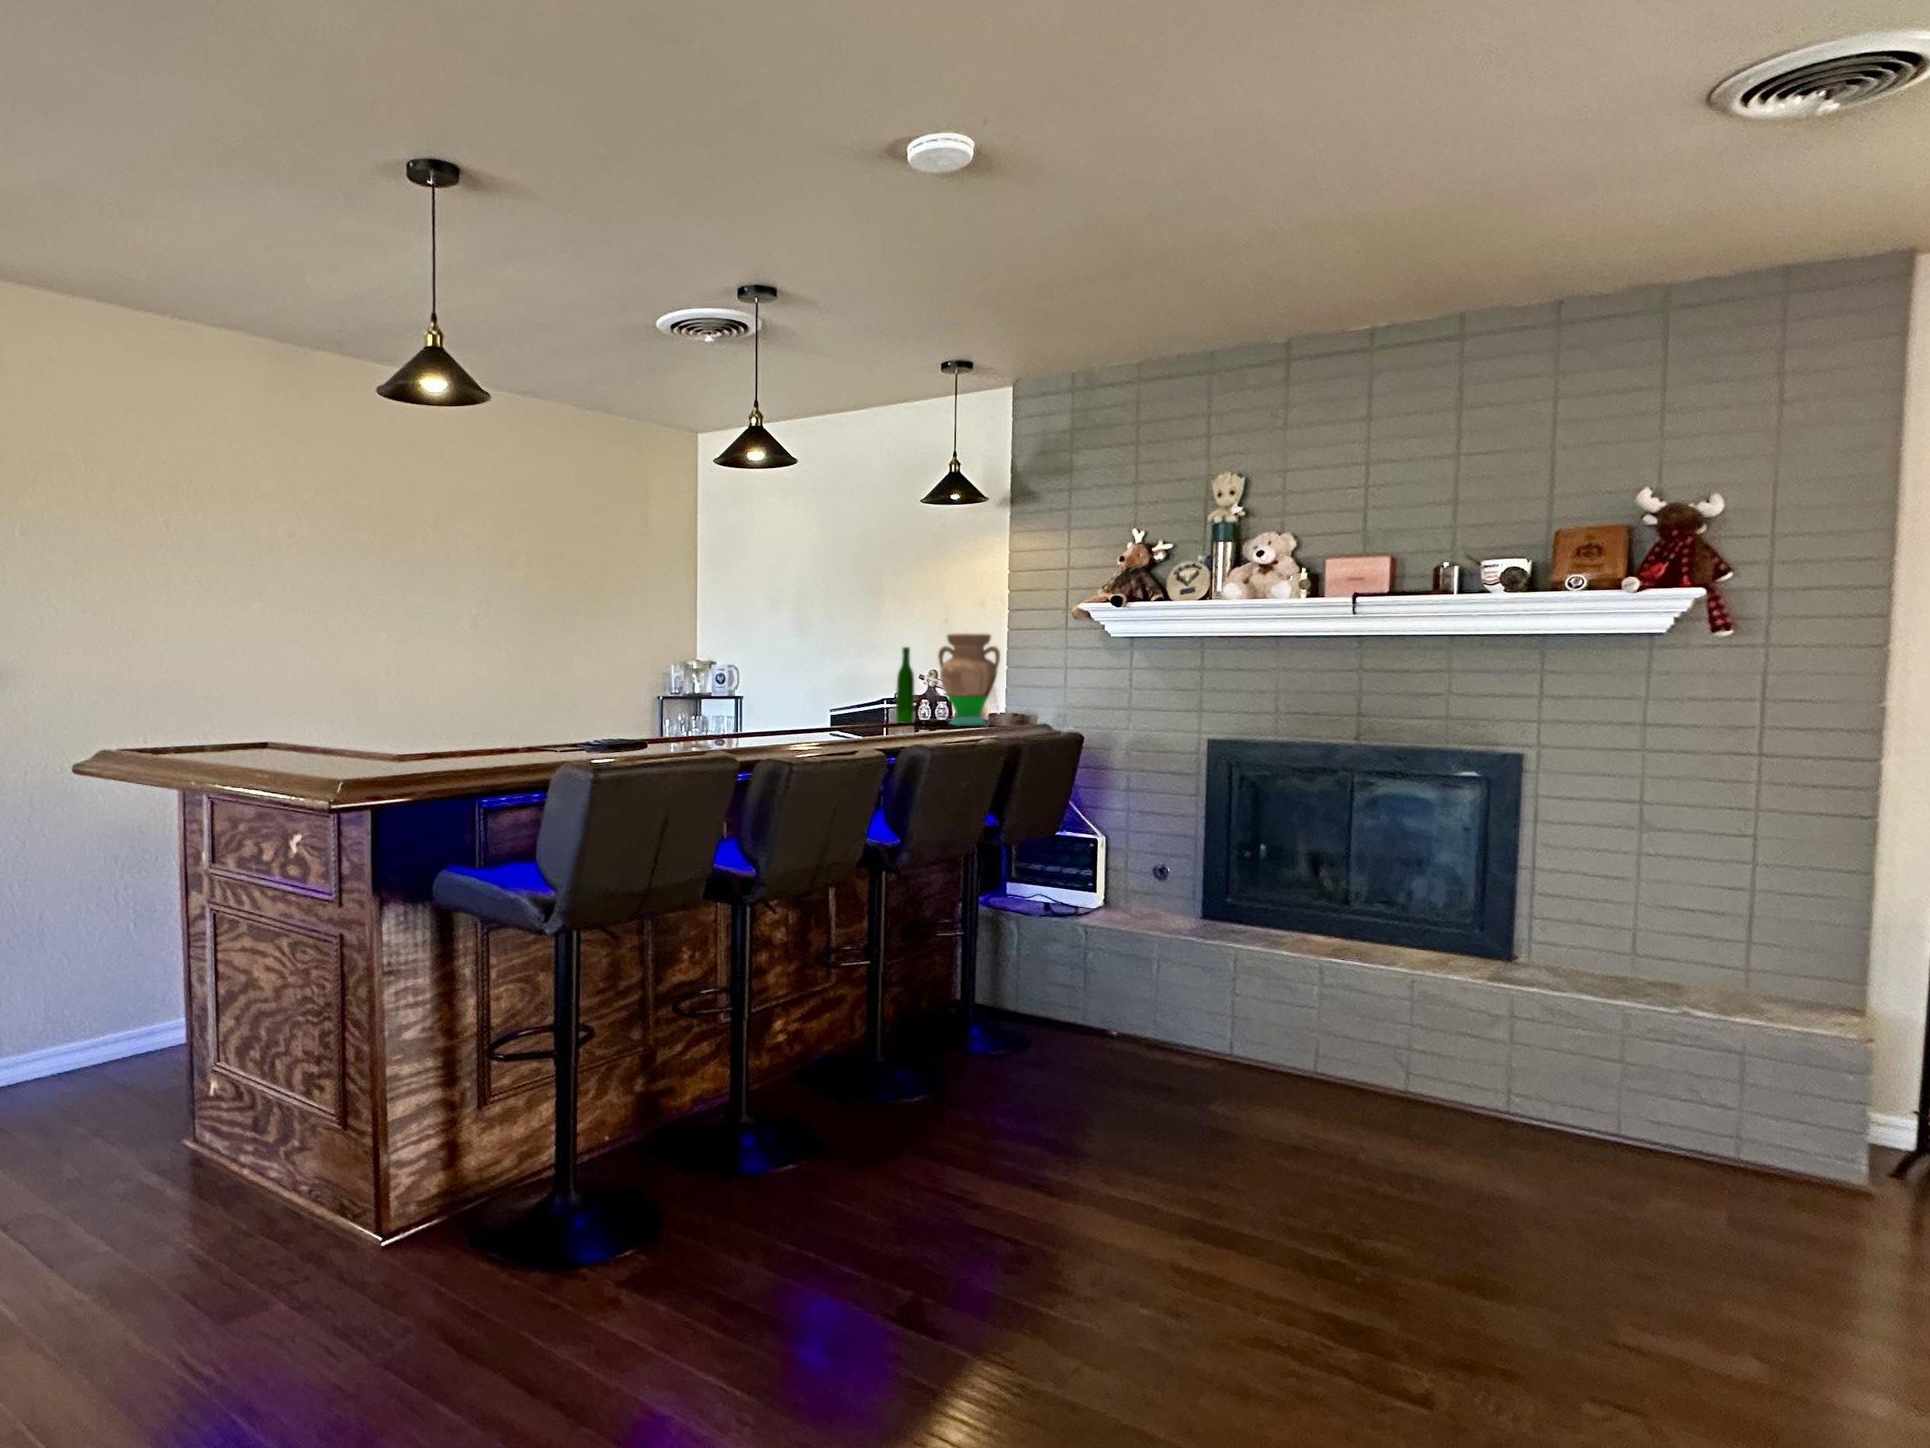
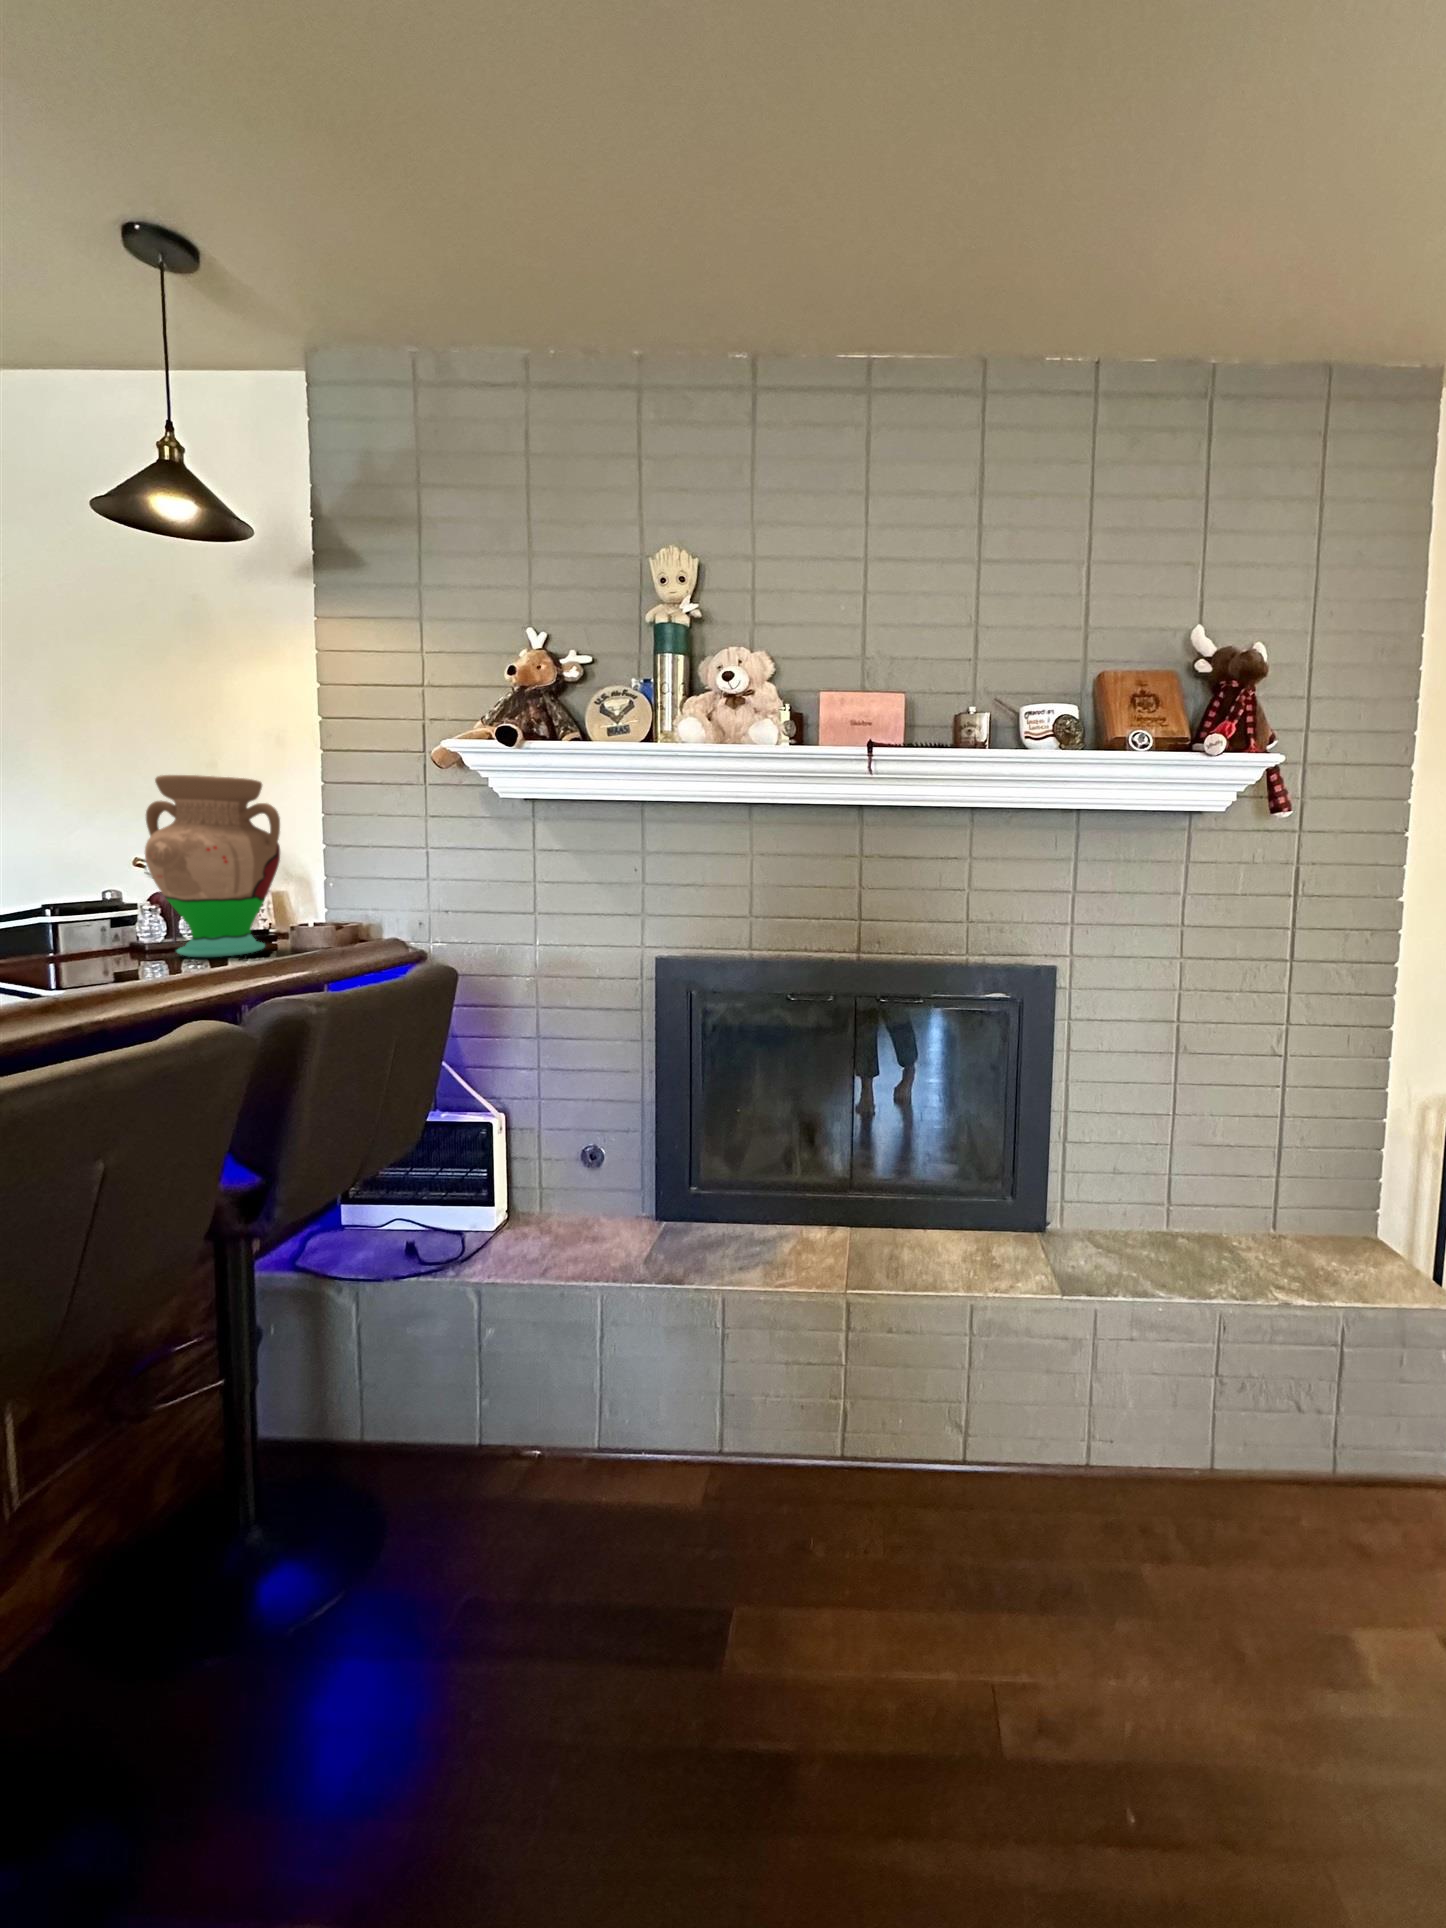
wine bottle: present [896,647,915,724] -> none [49,799,103,955]

